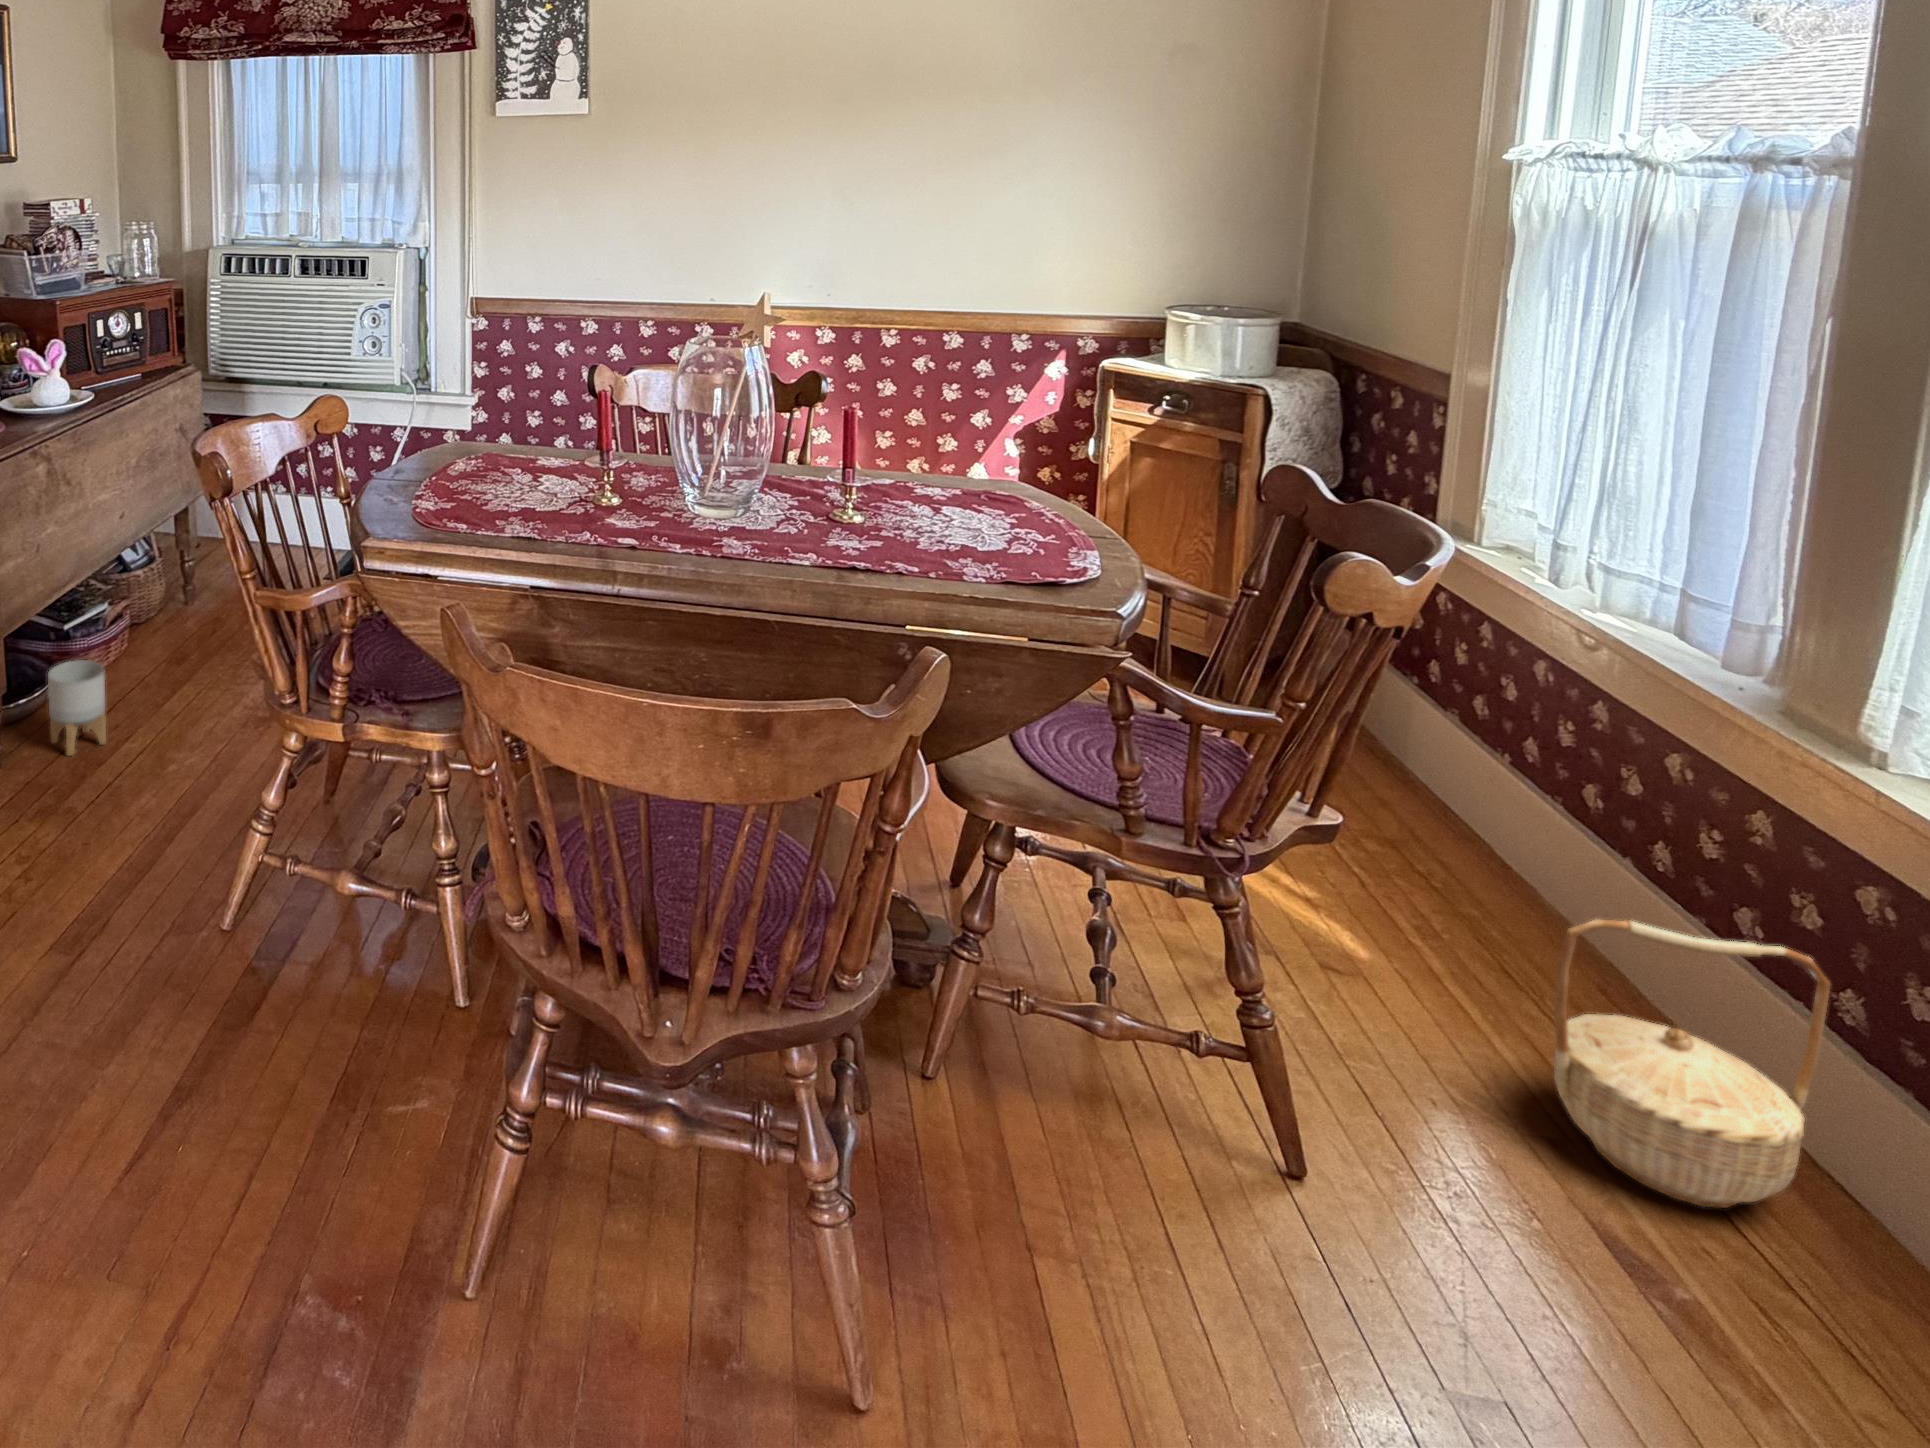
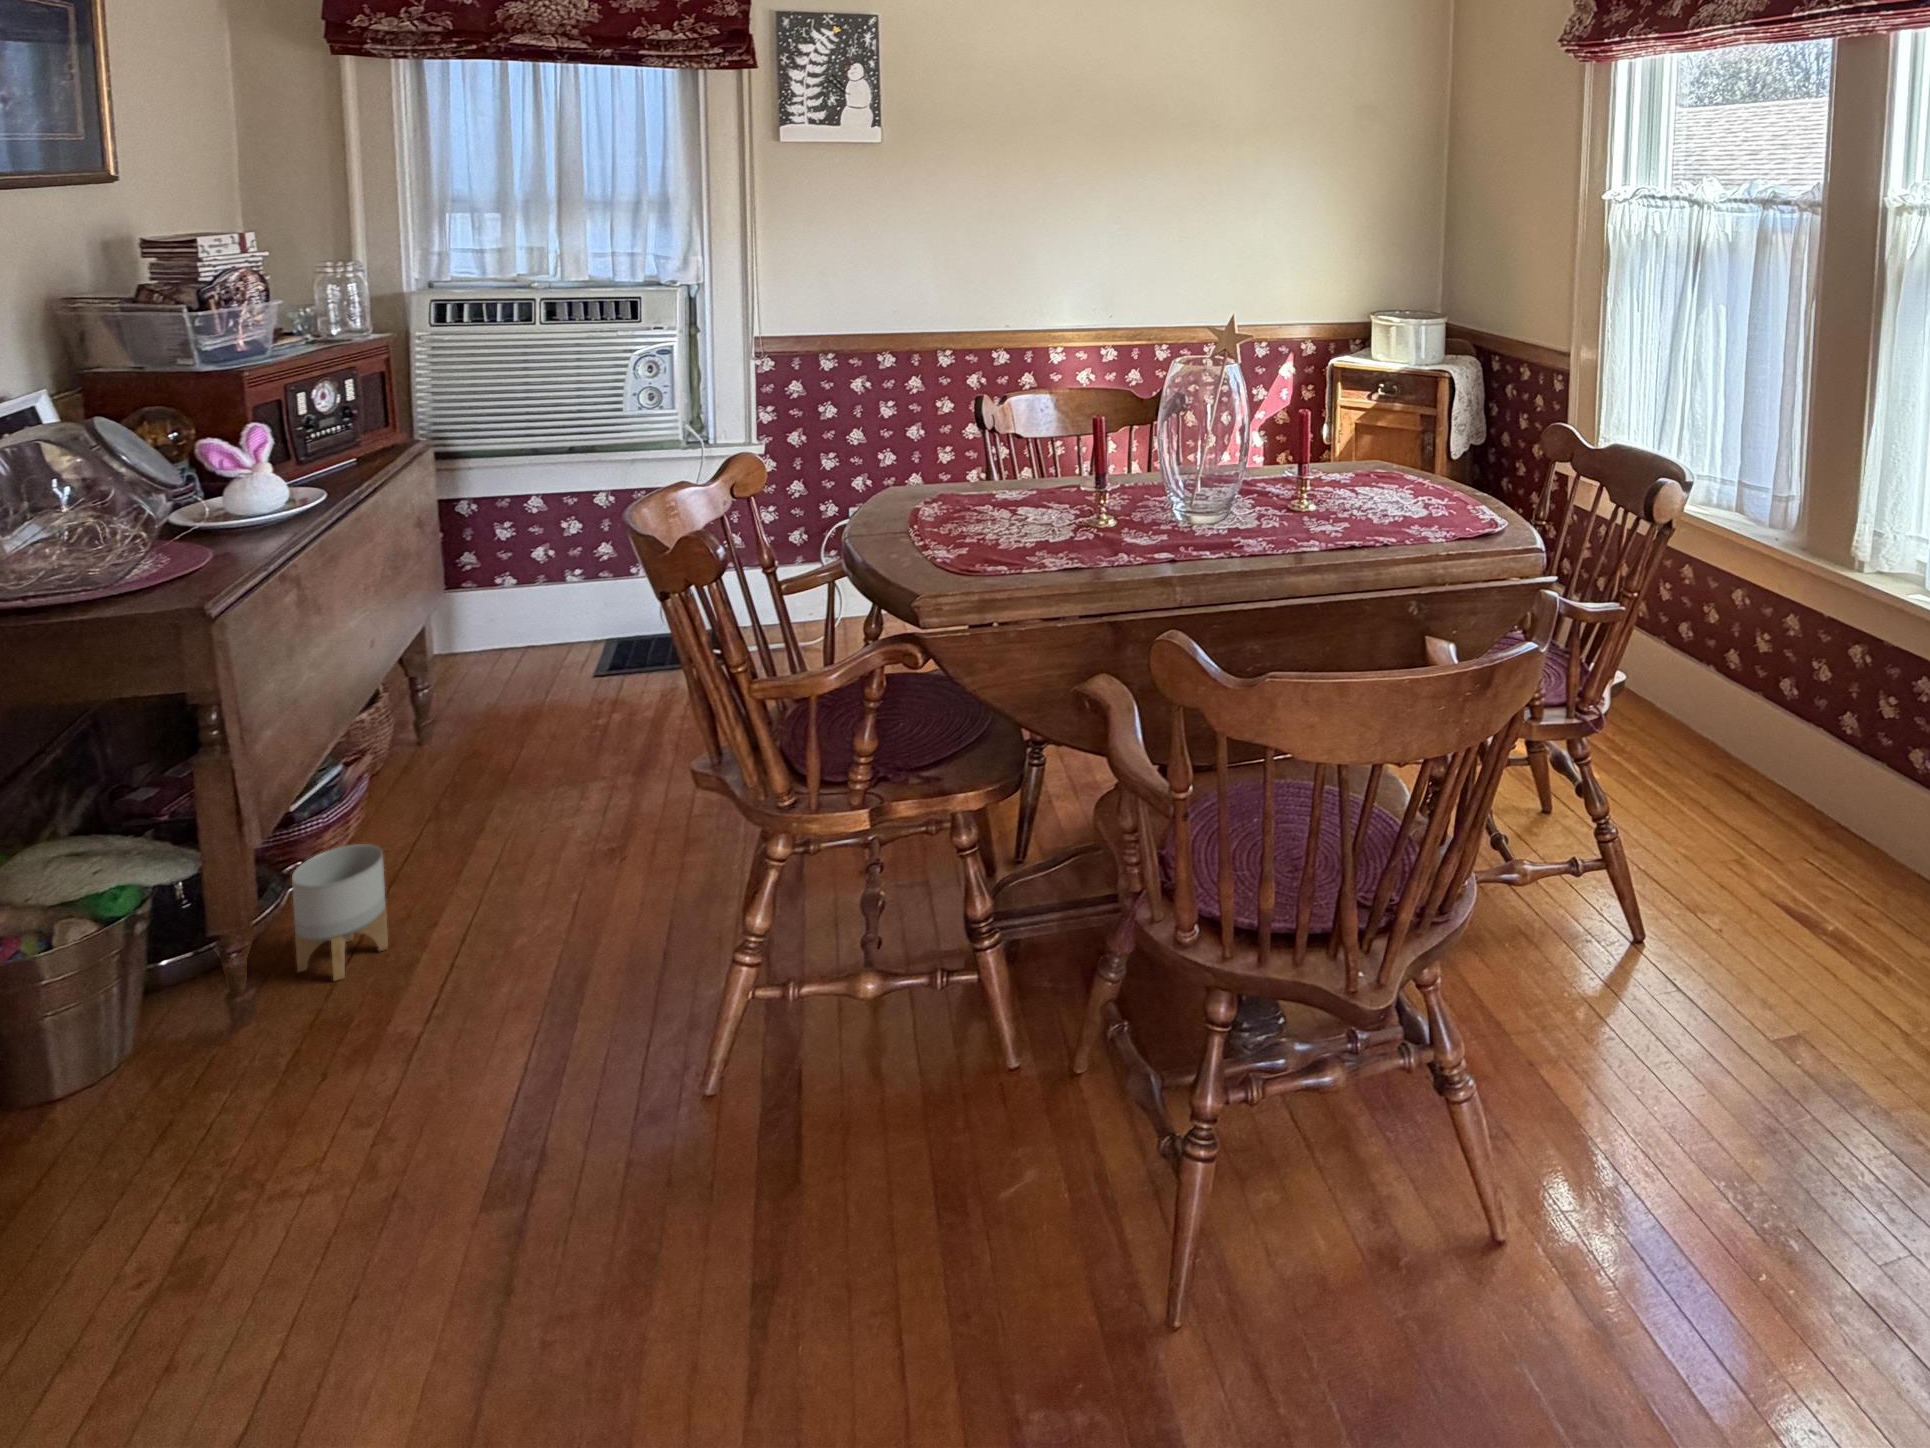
basket: present [1554,920,1830,1208] -> none [1734,701,1864,883]

